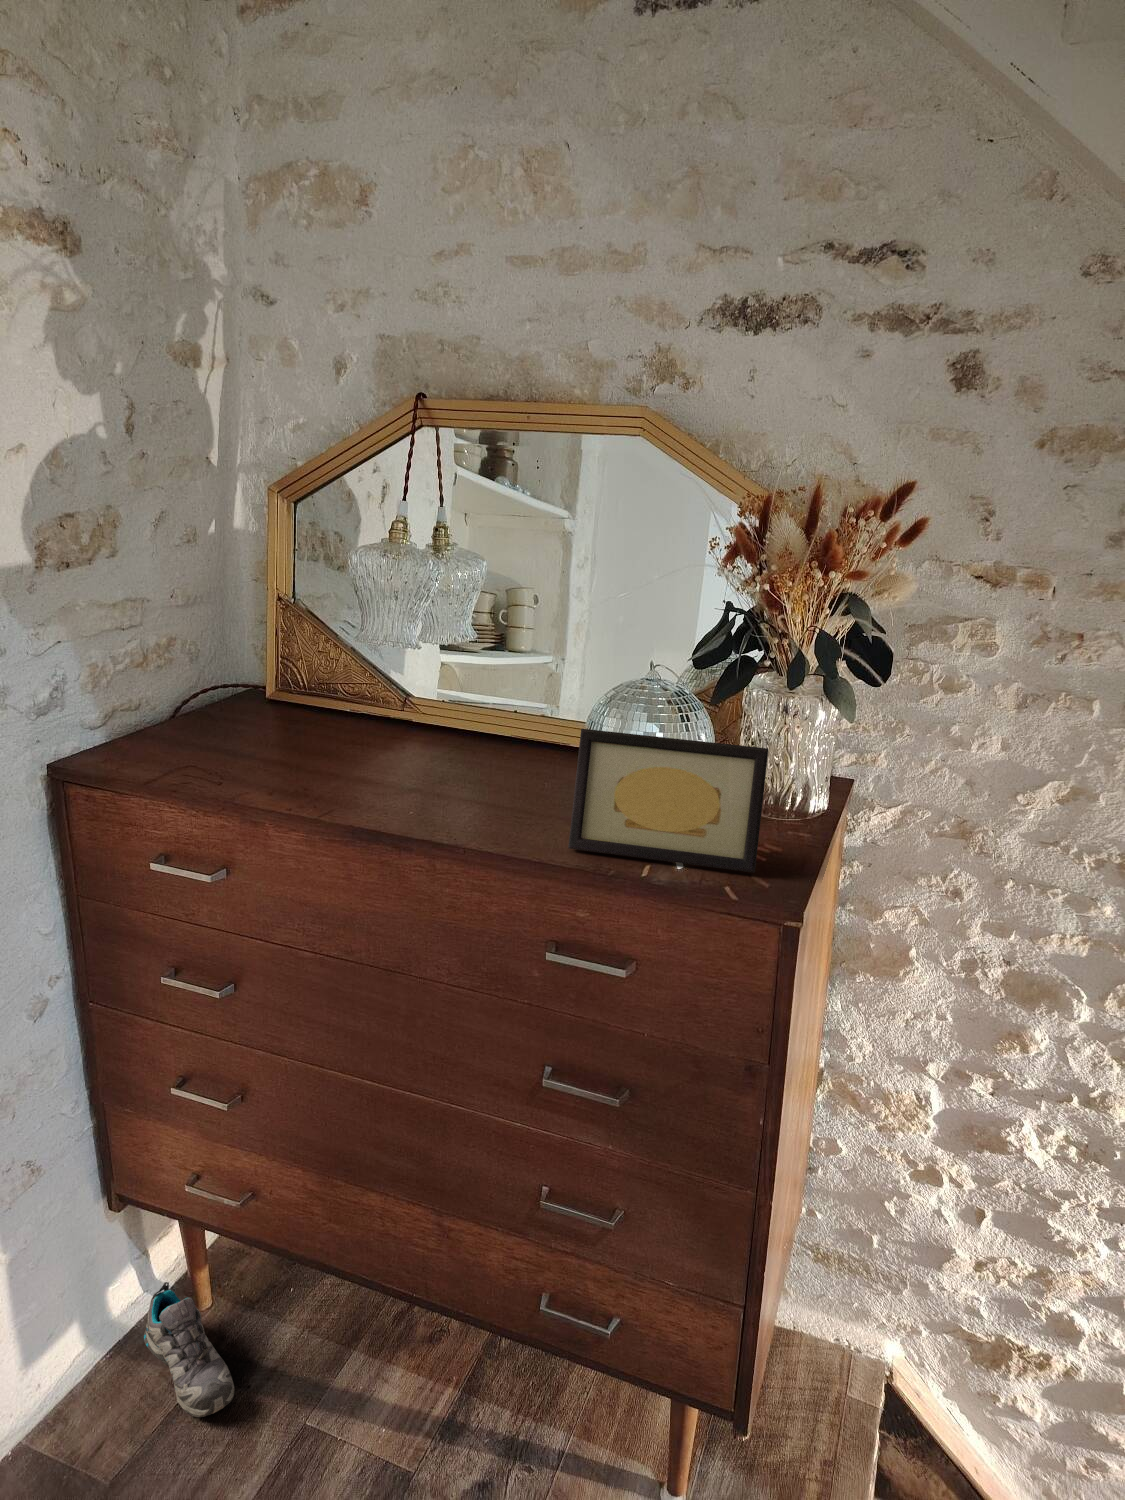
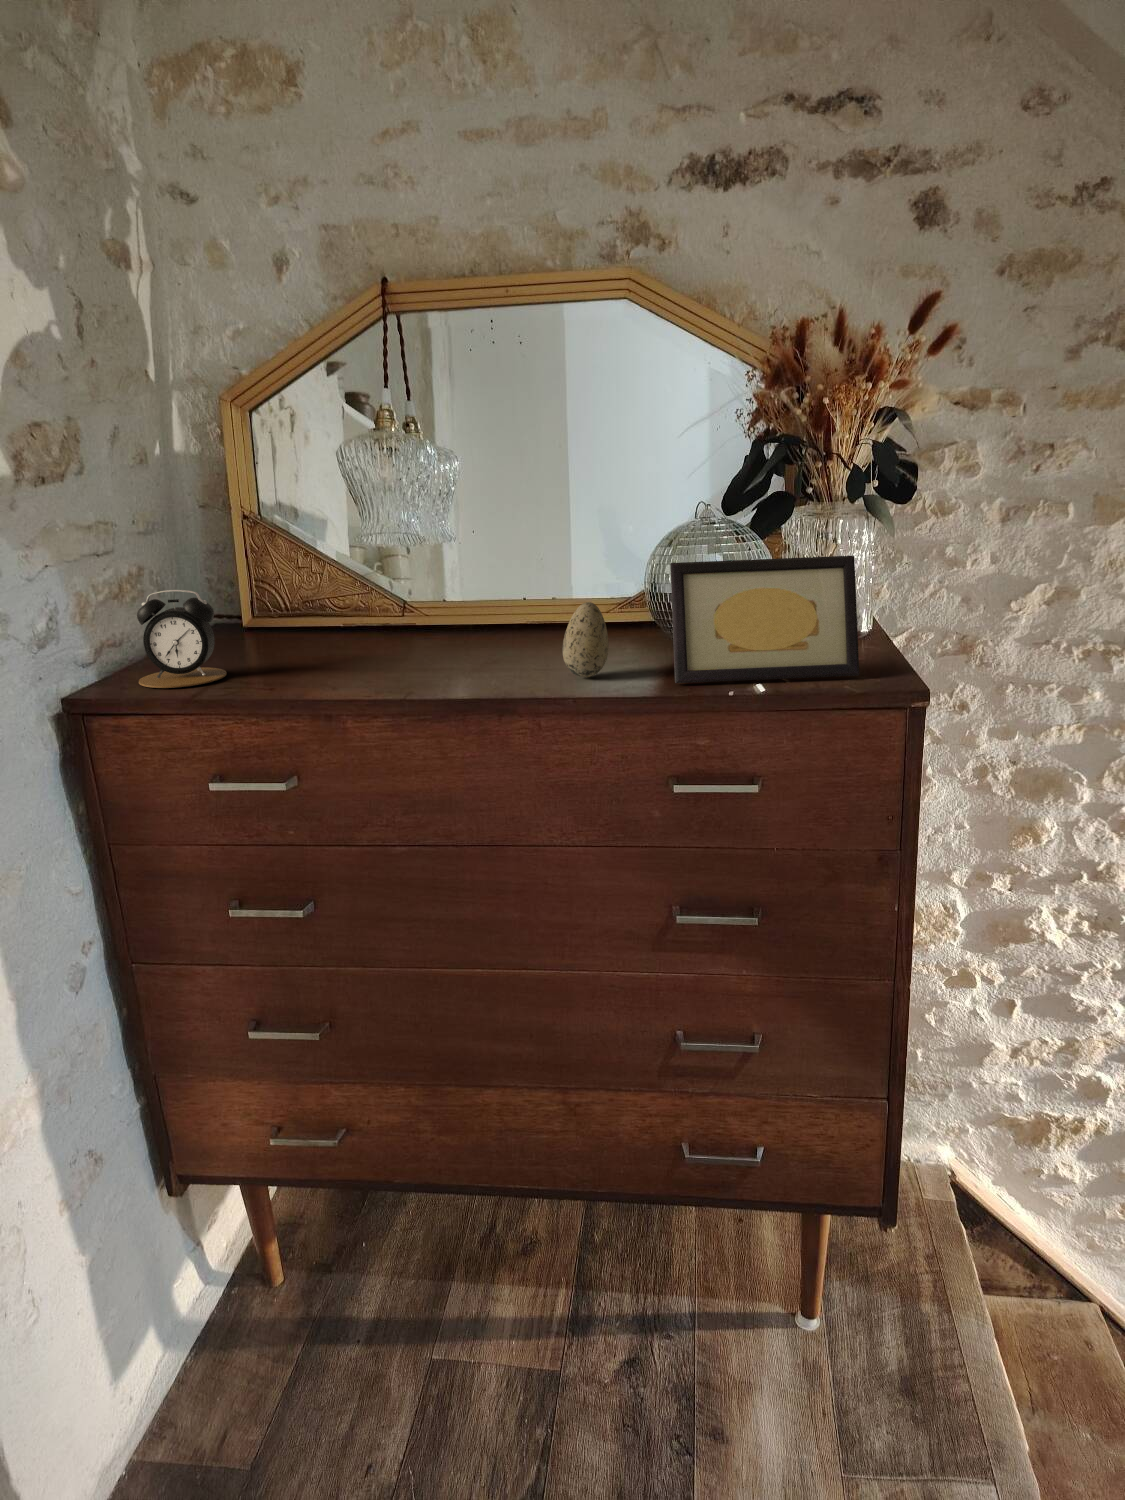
alarm clock: none [119,677,200,769] -> present [137,590,227,688]
decorative egg: none [475,752,521,824] -> present [563,602,609,677]
shoe: present [144,1282,234,1417] -> none [218,1263,345,1384]

